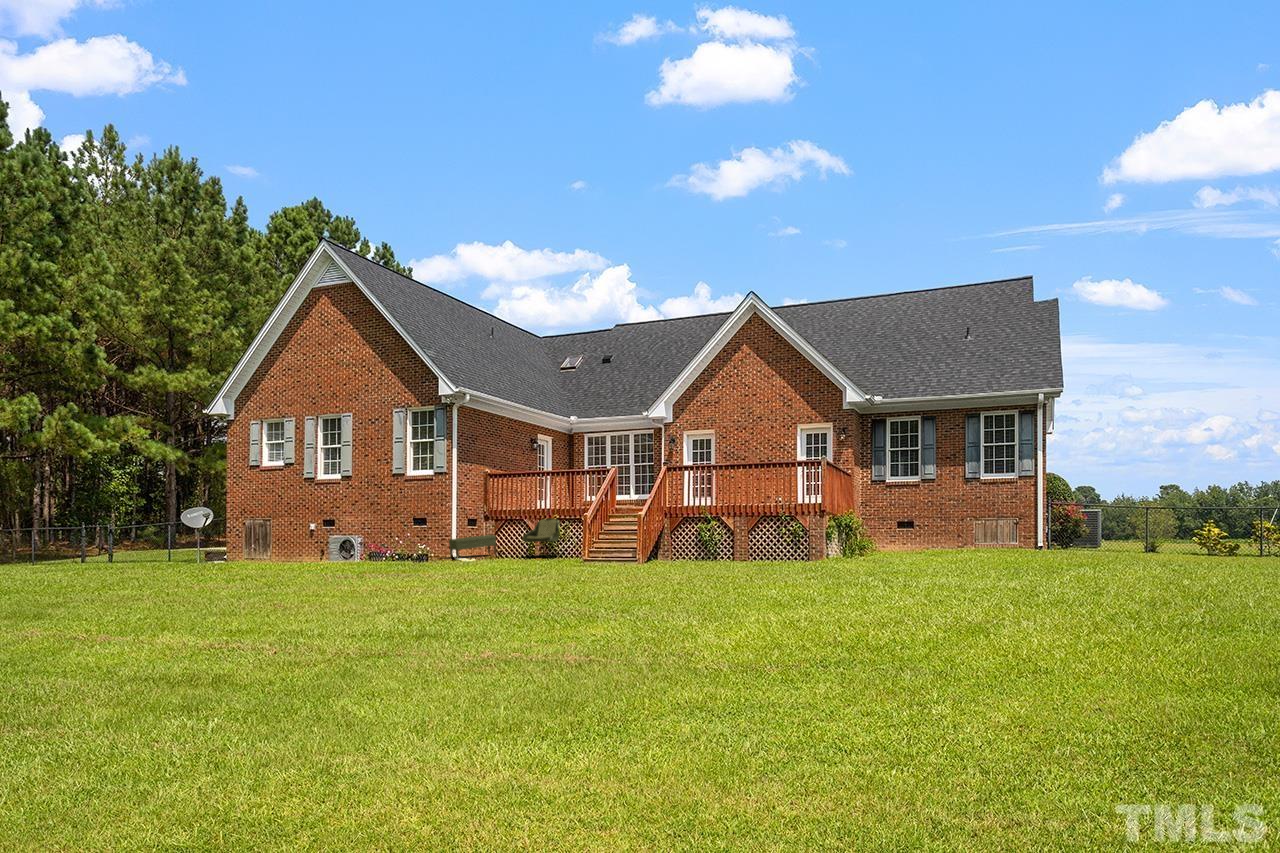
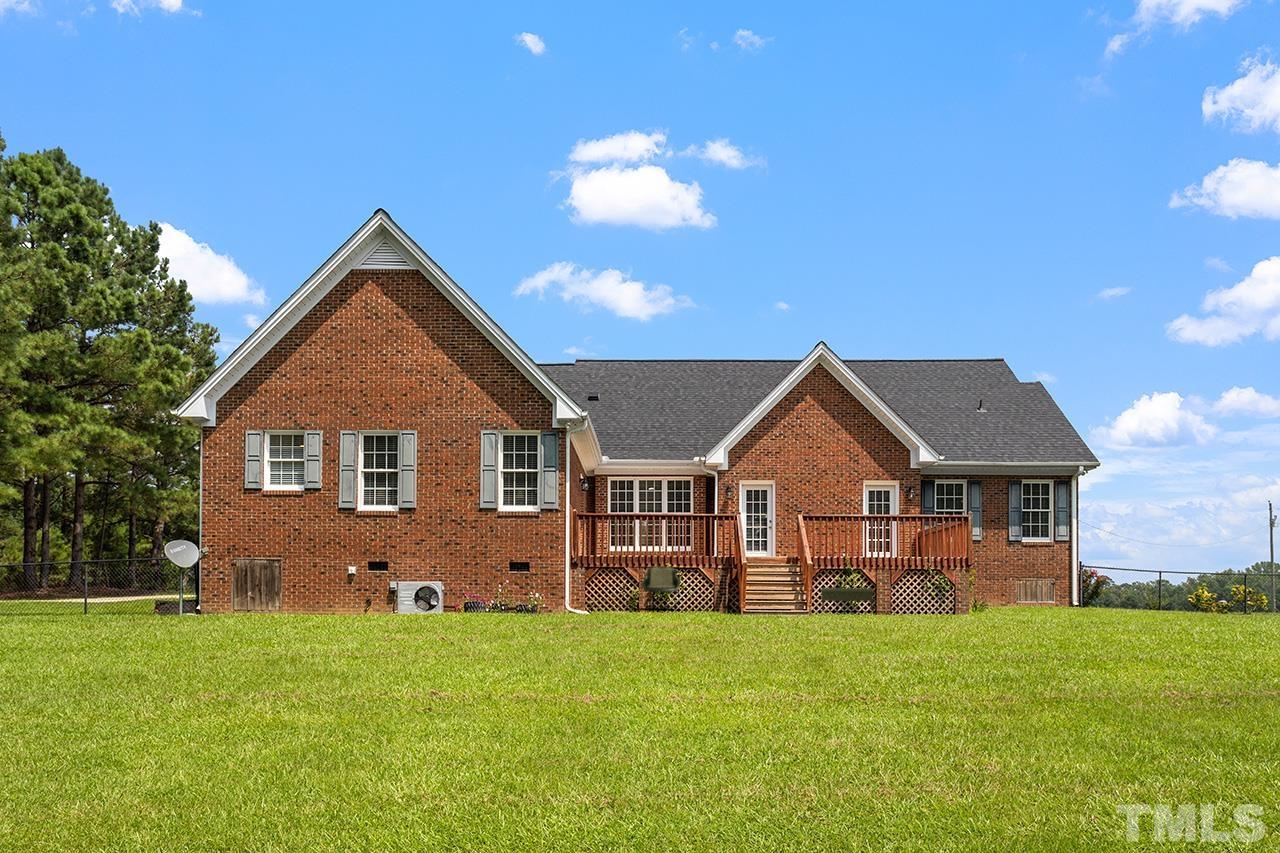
bench: present [449,535,497,558] -> present [821,587,874,612]

